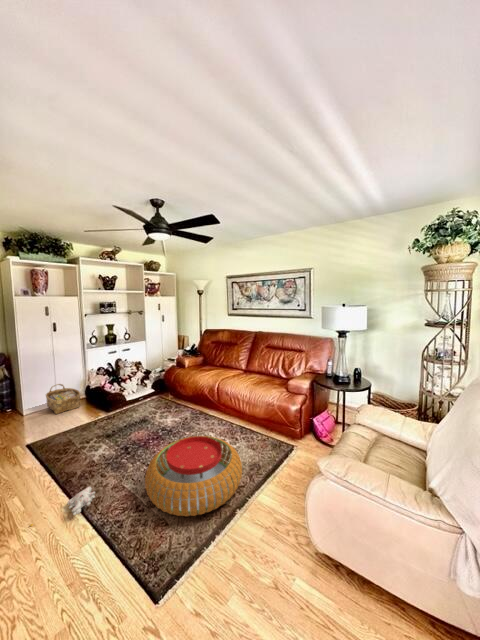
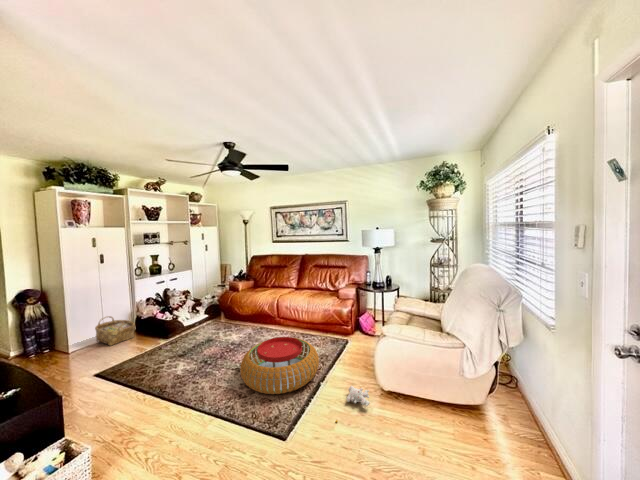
plush toy: present [30,487,95,526] -> present [336,386,370,422]

